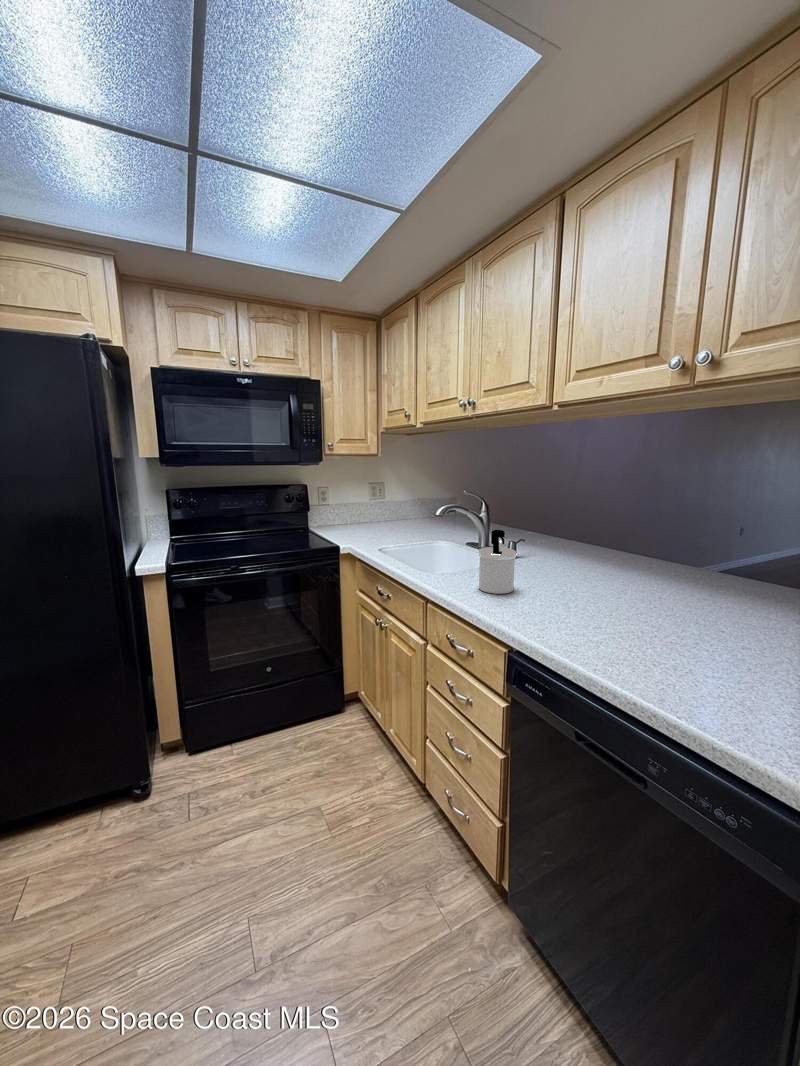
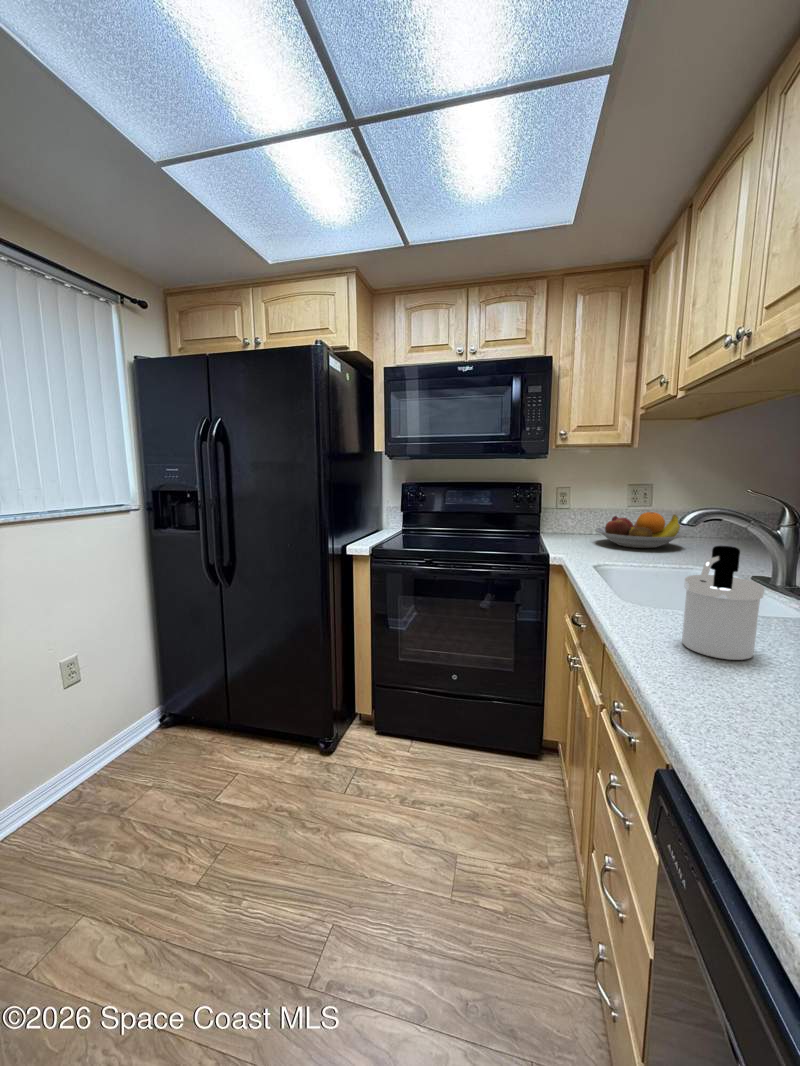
fruit bowl: none [356,506,415,533] -> present [595,512,684,548]

